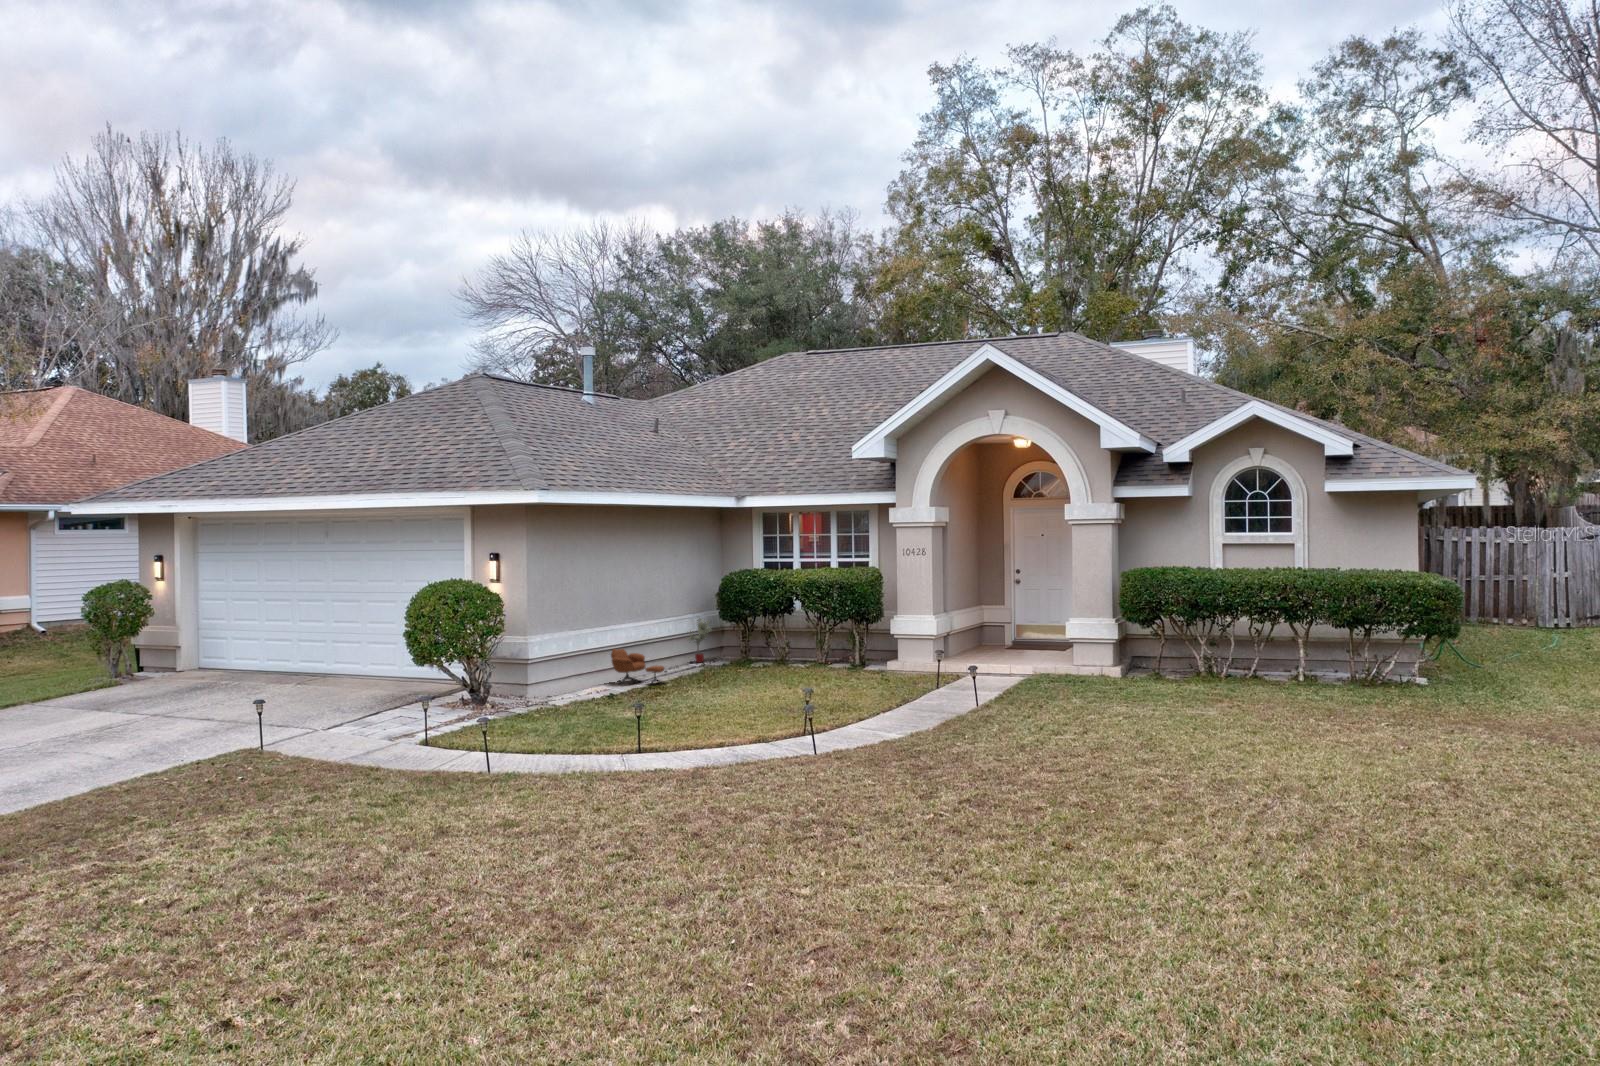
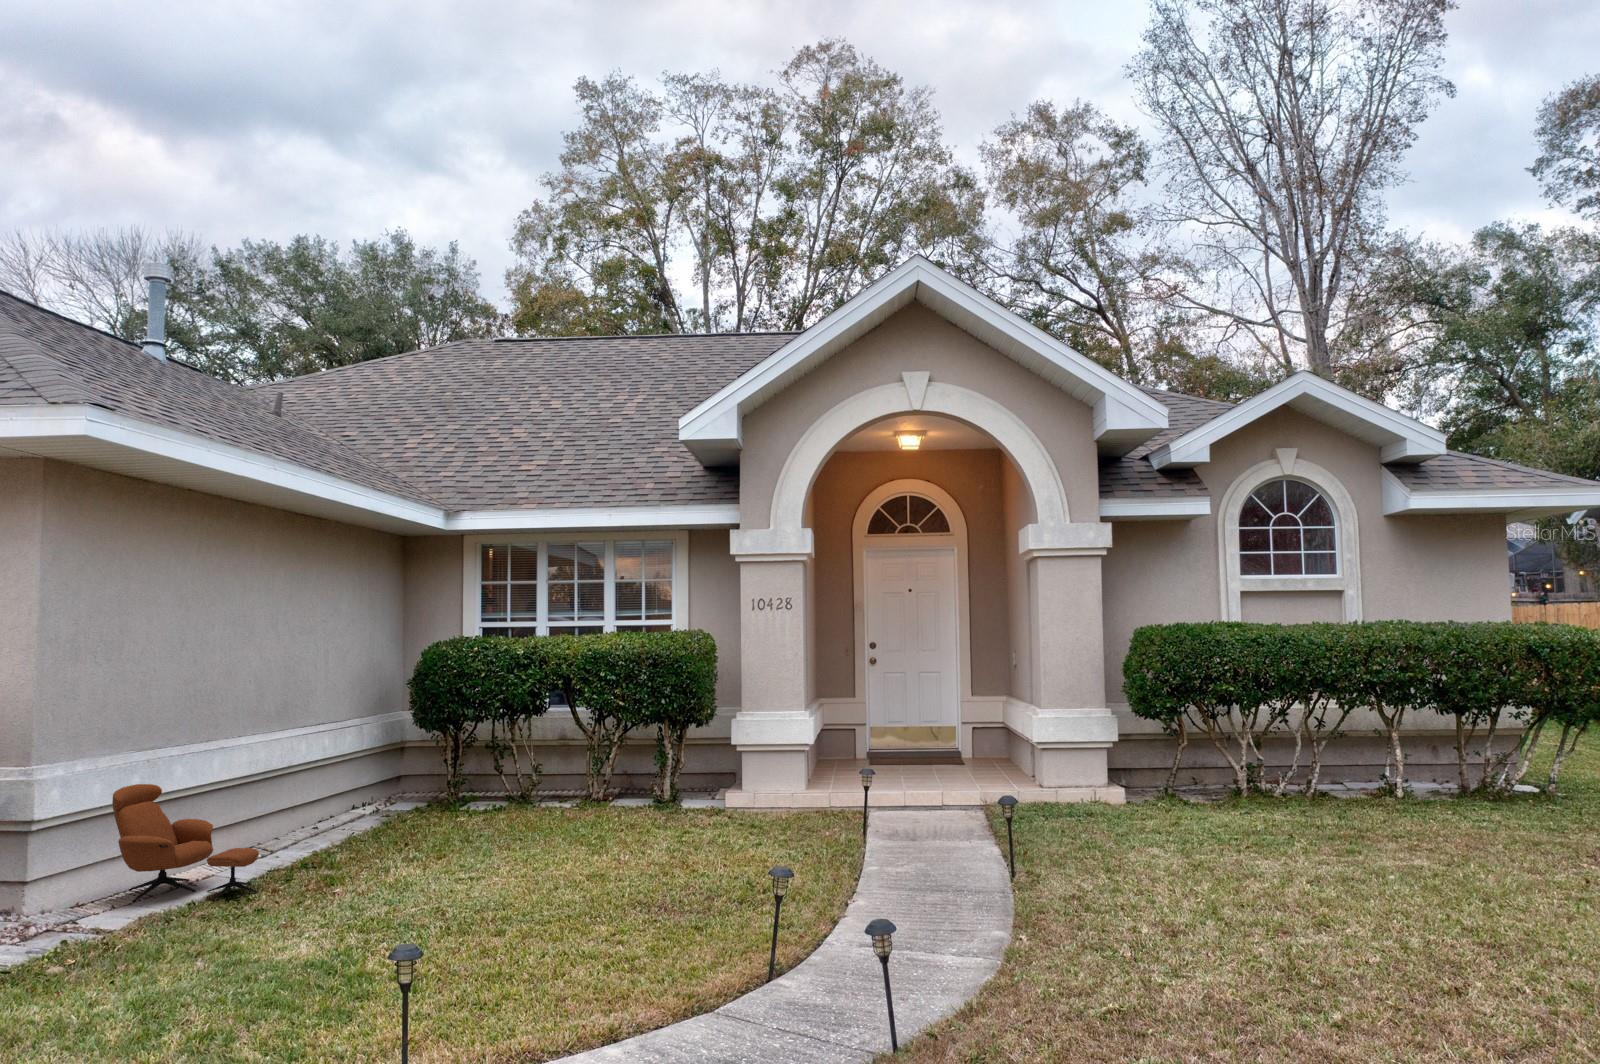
potted tree: present [686,618,711,663] -> none [322,726,383,820]

